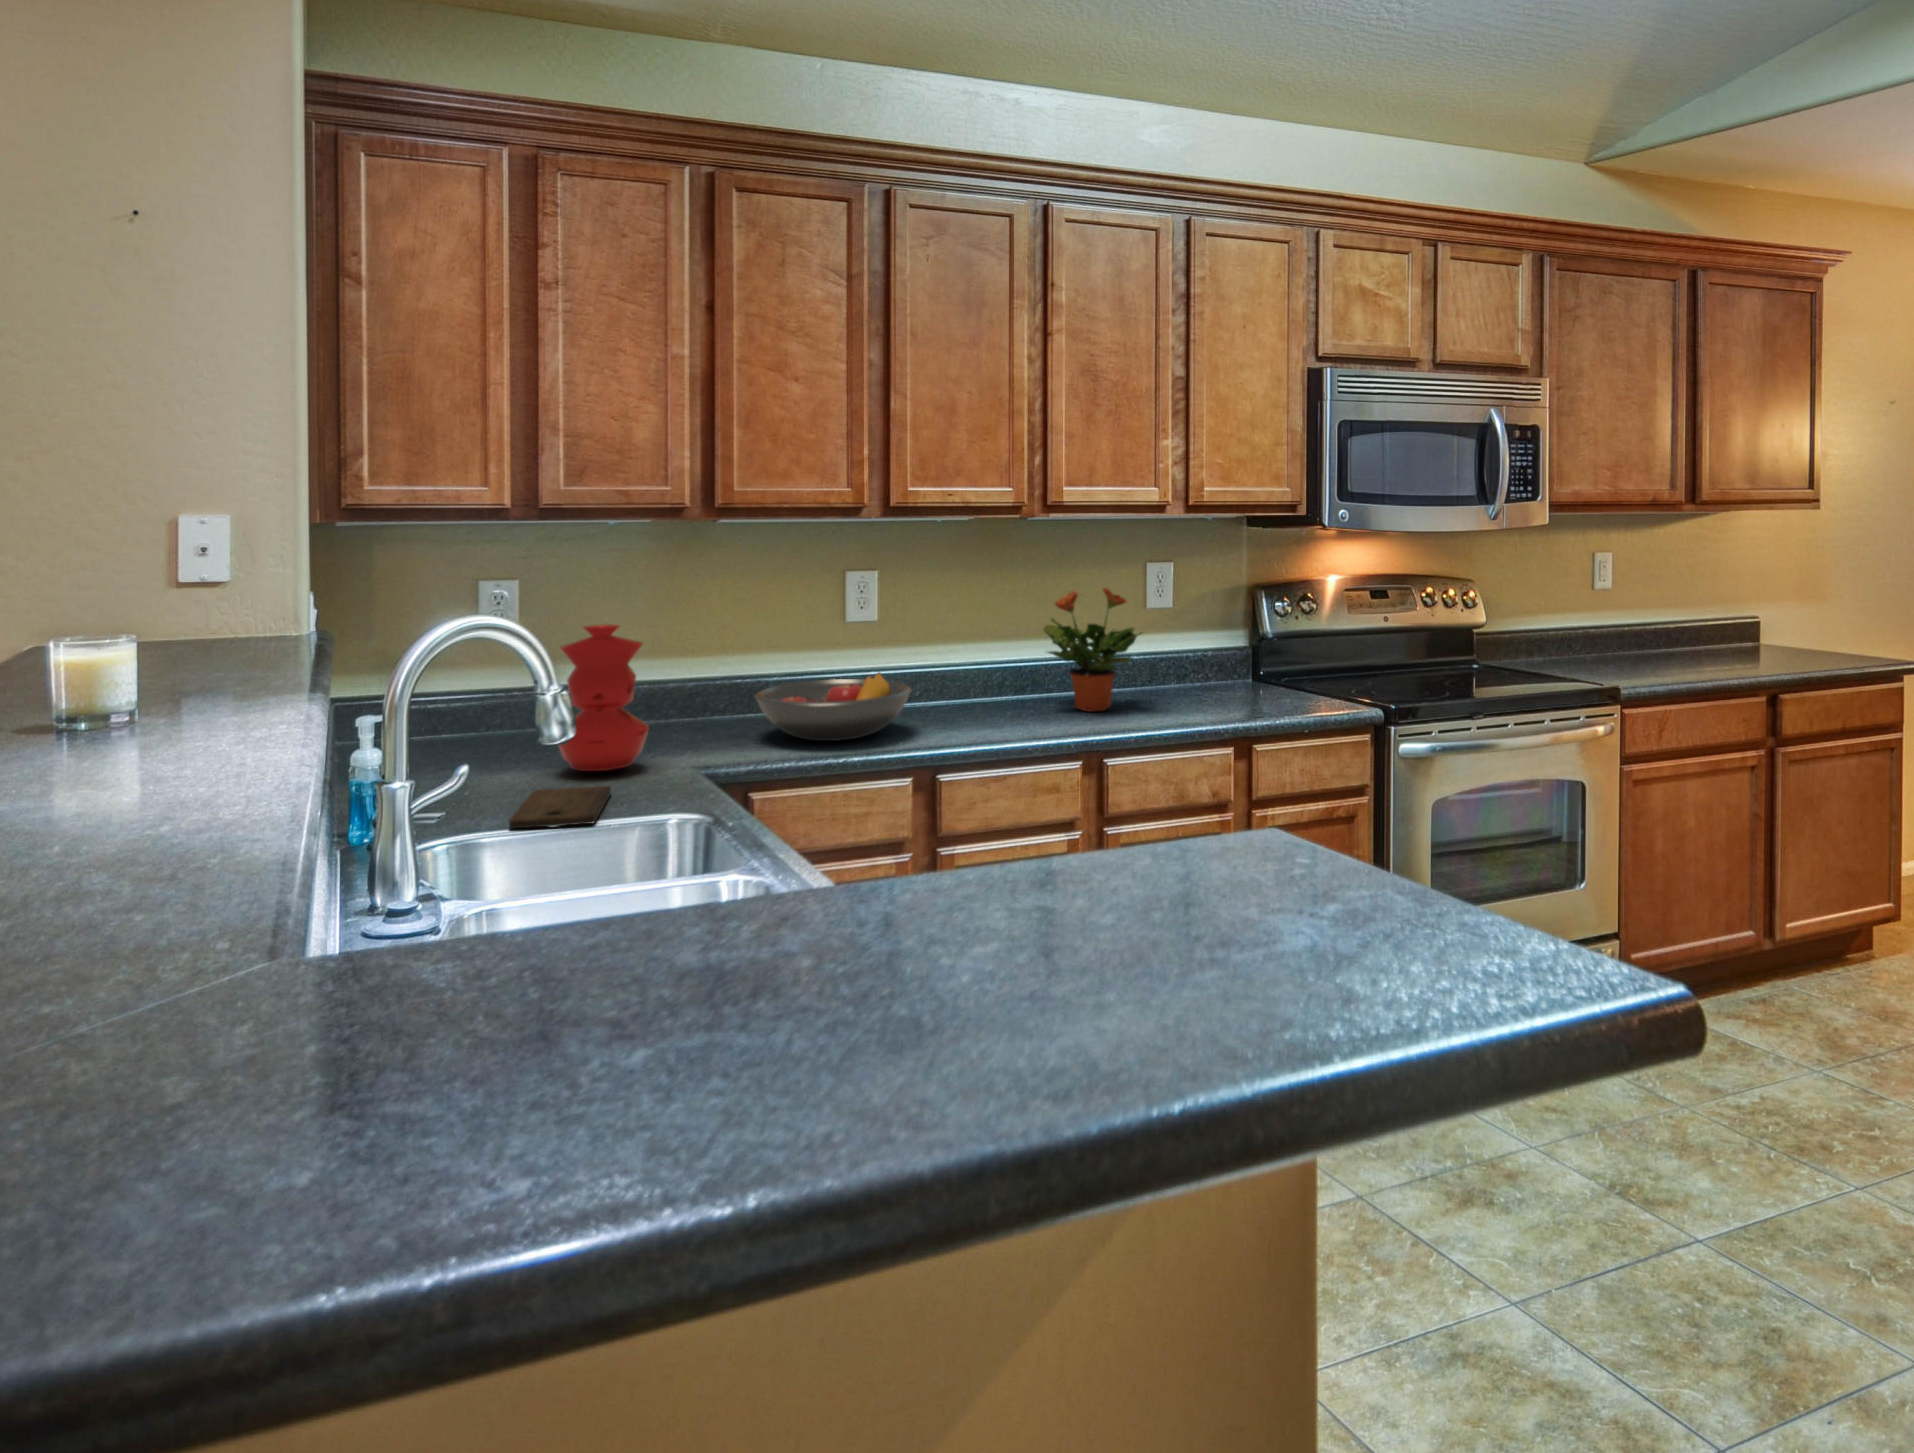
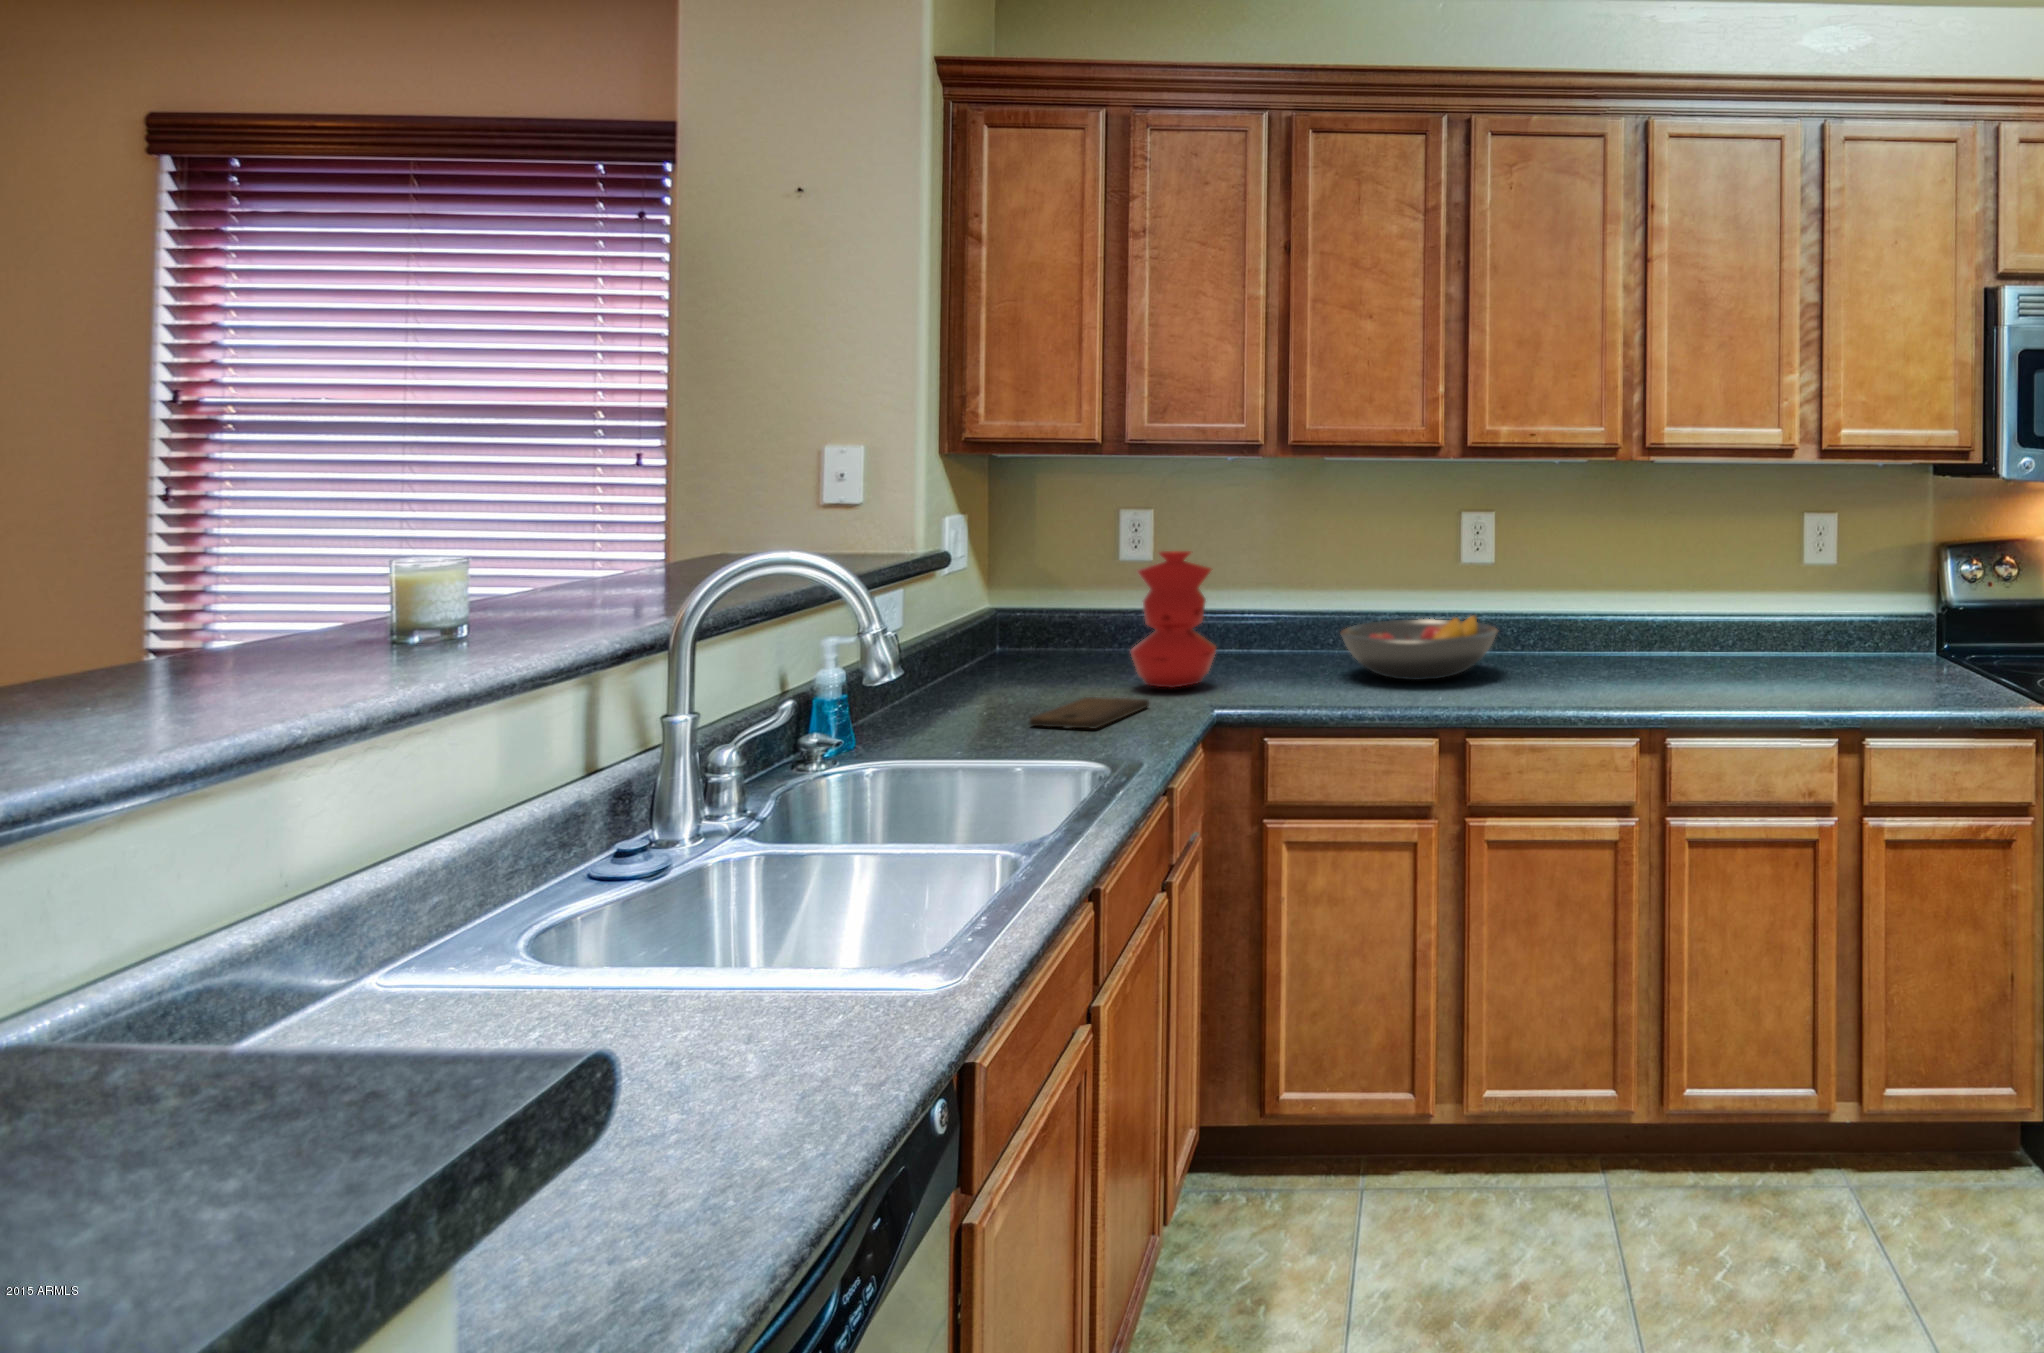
potted plant: present [1044,588,1141,711] -> none [1662,537,1777,674]

